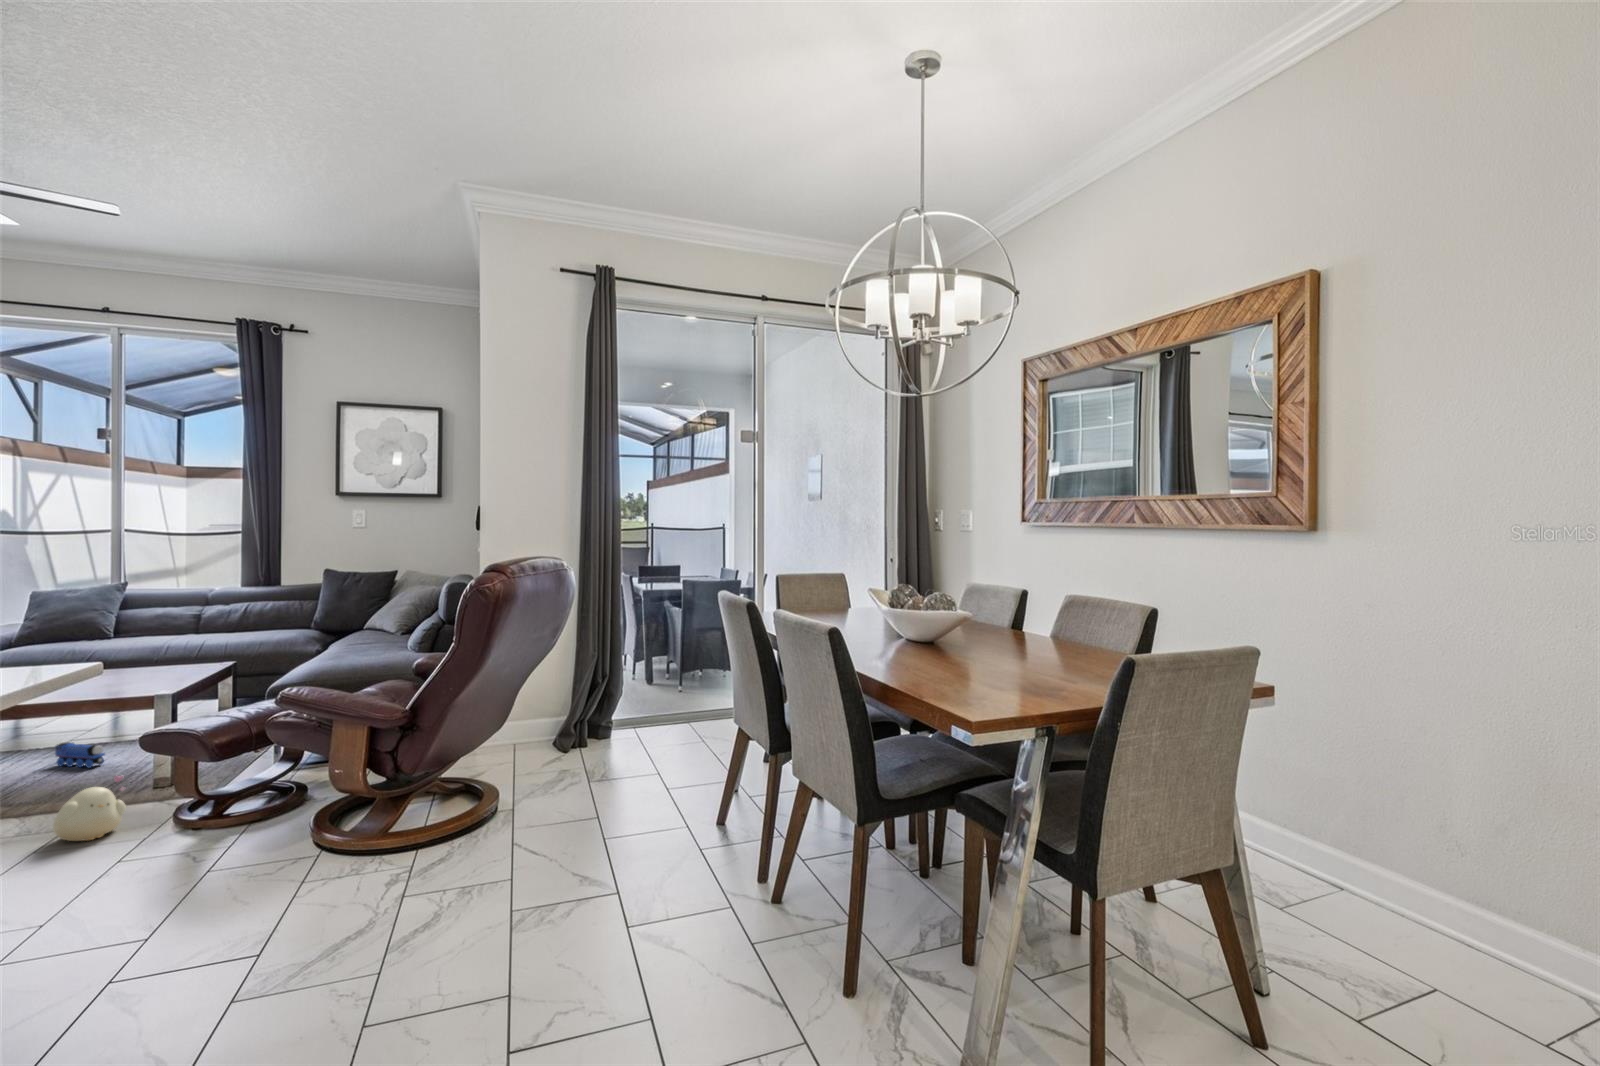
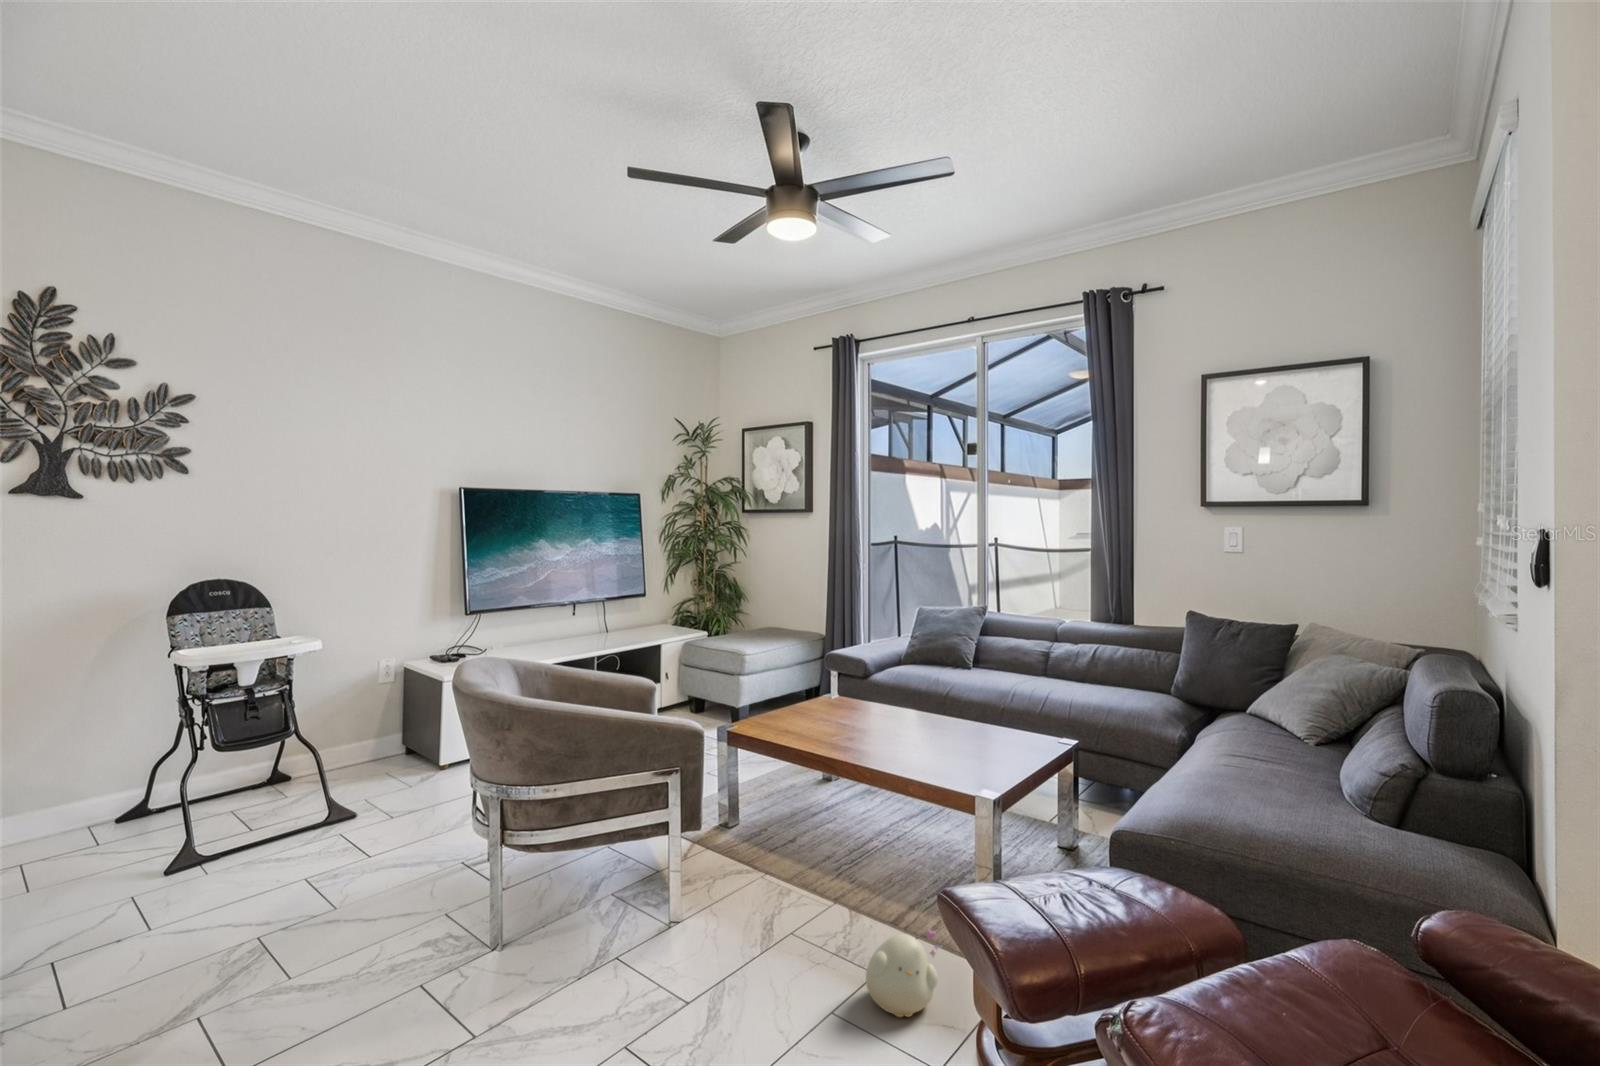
toy train: present [55,742,105,768] -> none [911,797,949,839]

